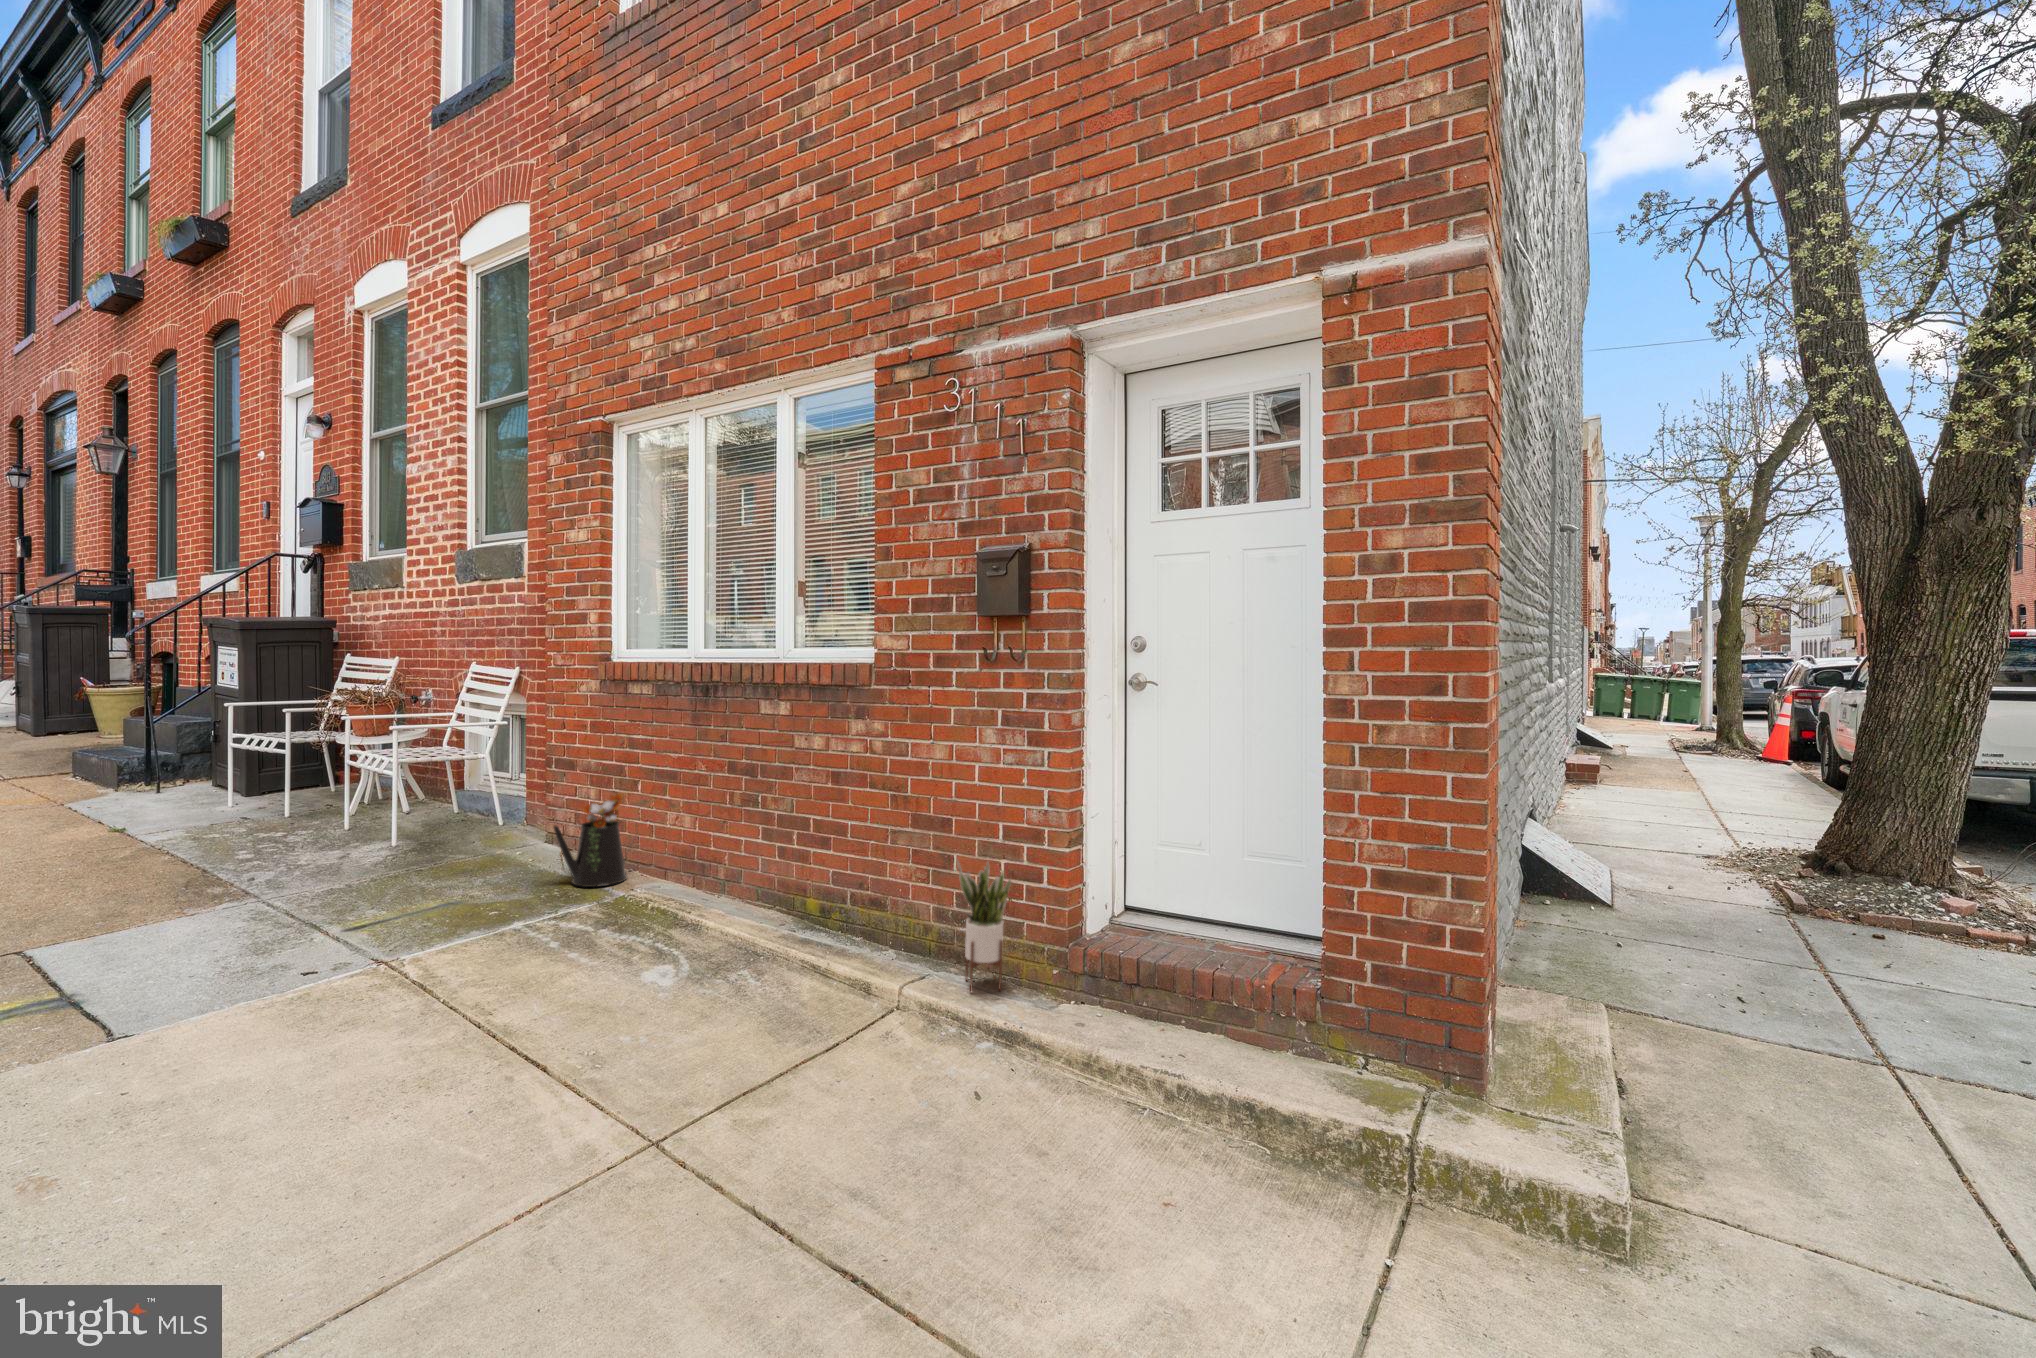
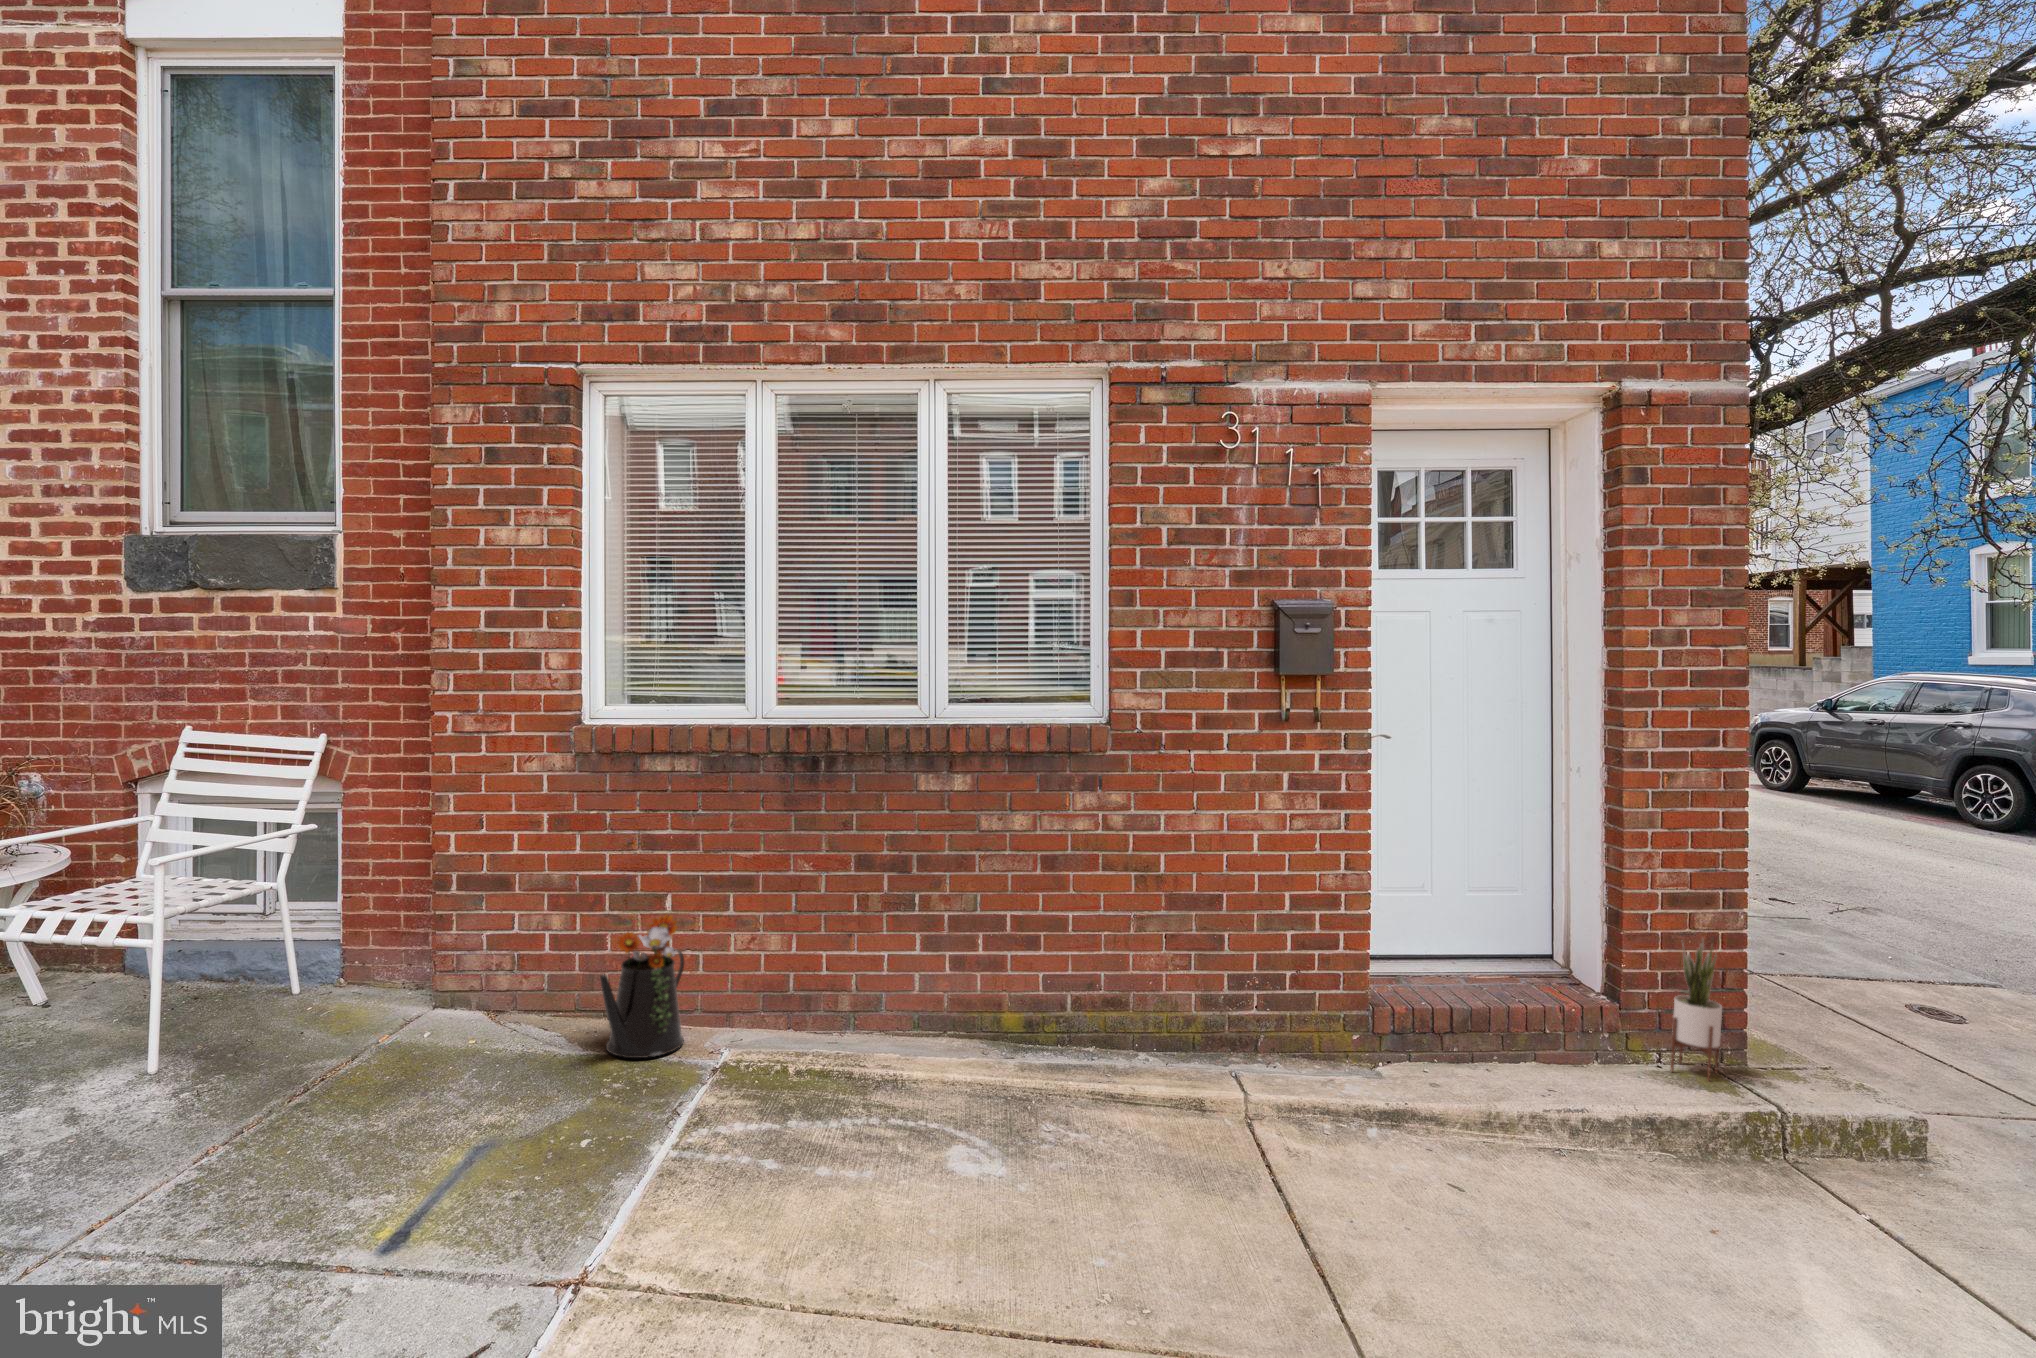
potted plant: present [957,861,1011,991] -> present [1670,940,1722,1081]

